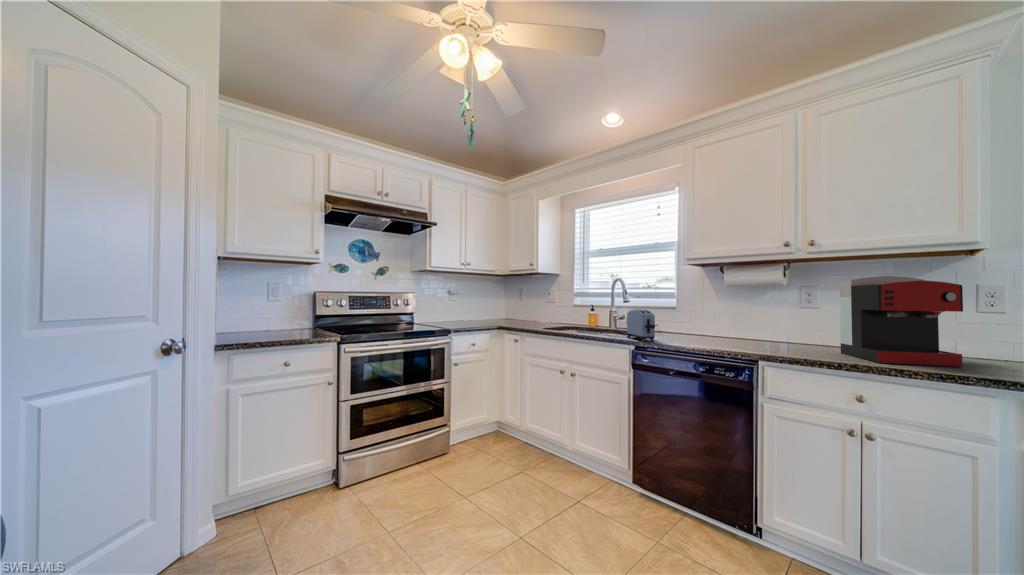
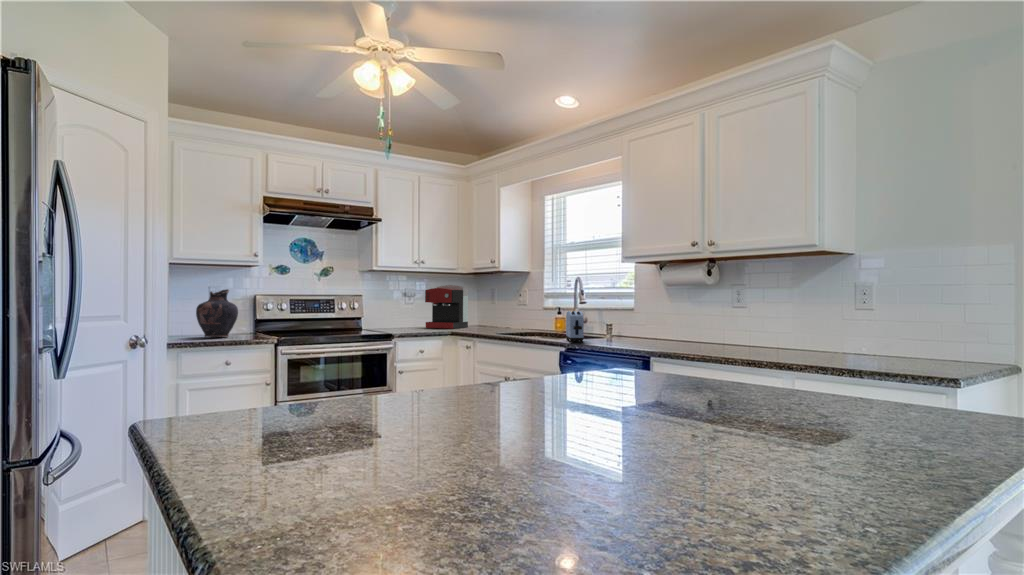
coffee maker: present [840,276,963,367] -> present [425,285,468,329]
vase: none [253,286,298,334] -> present [196,289,238,337]

